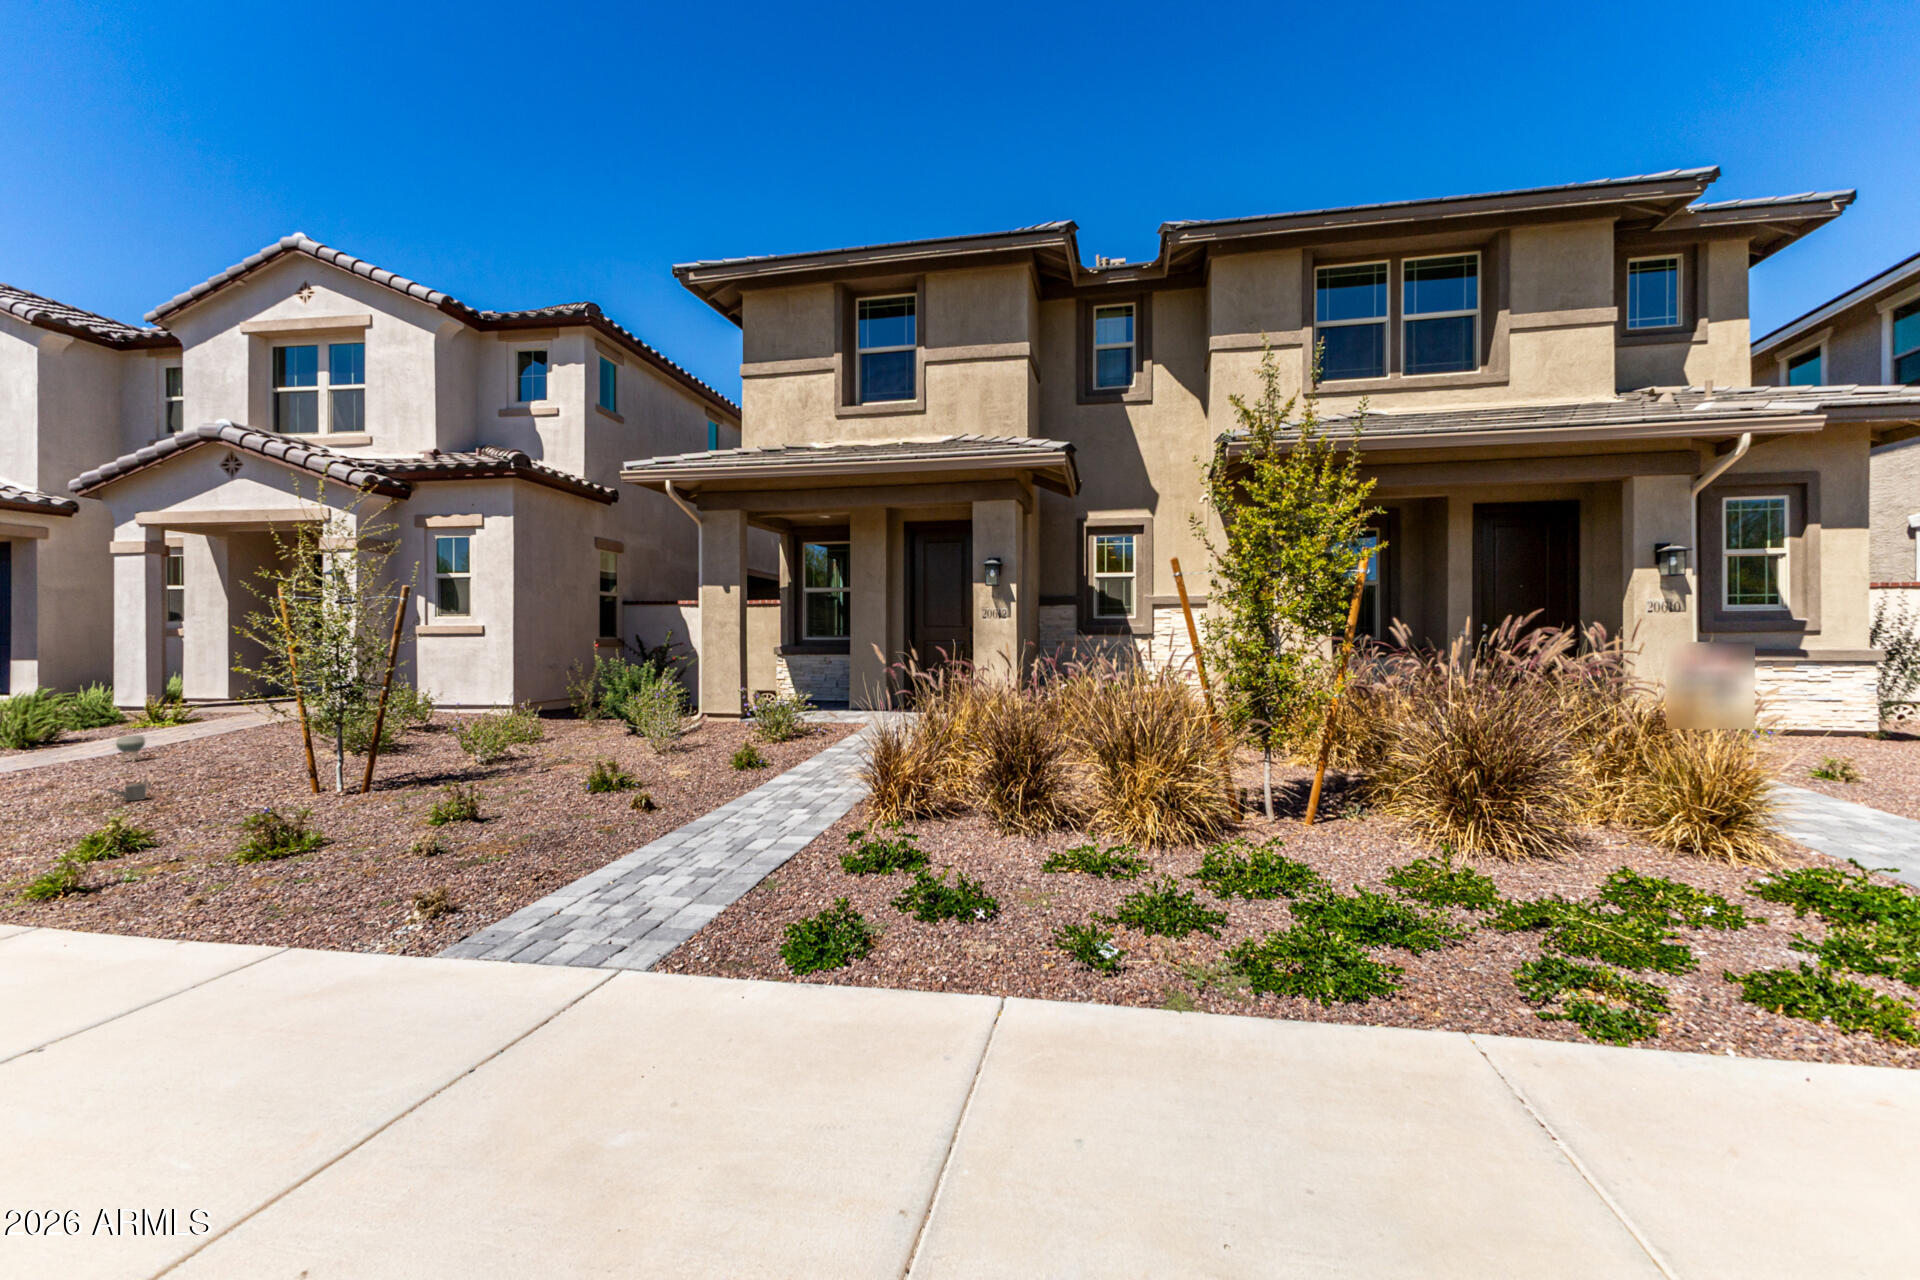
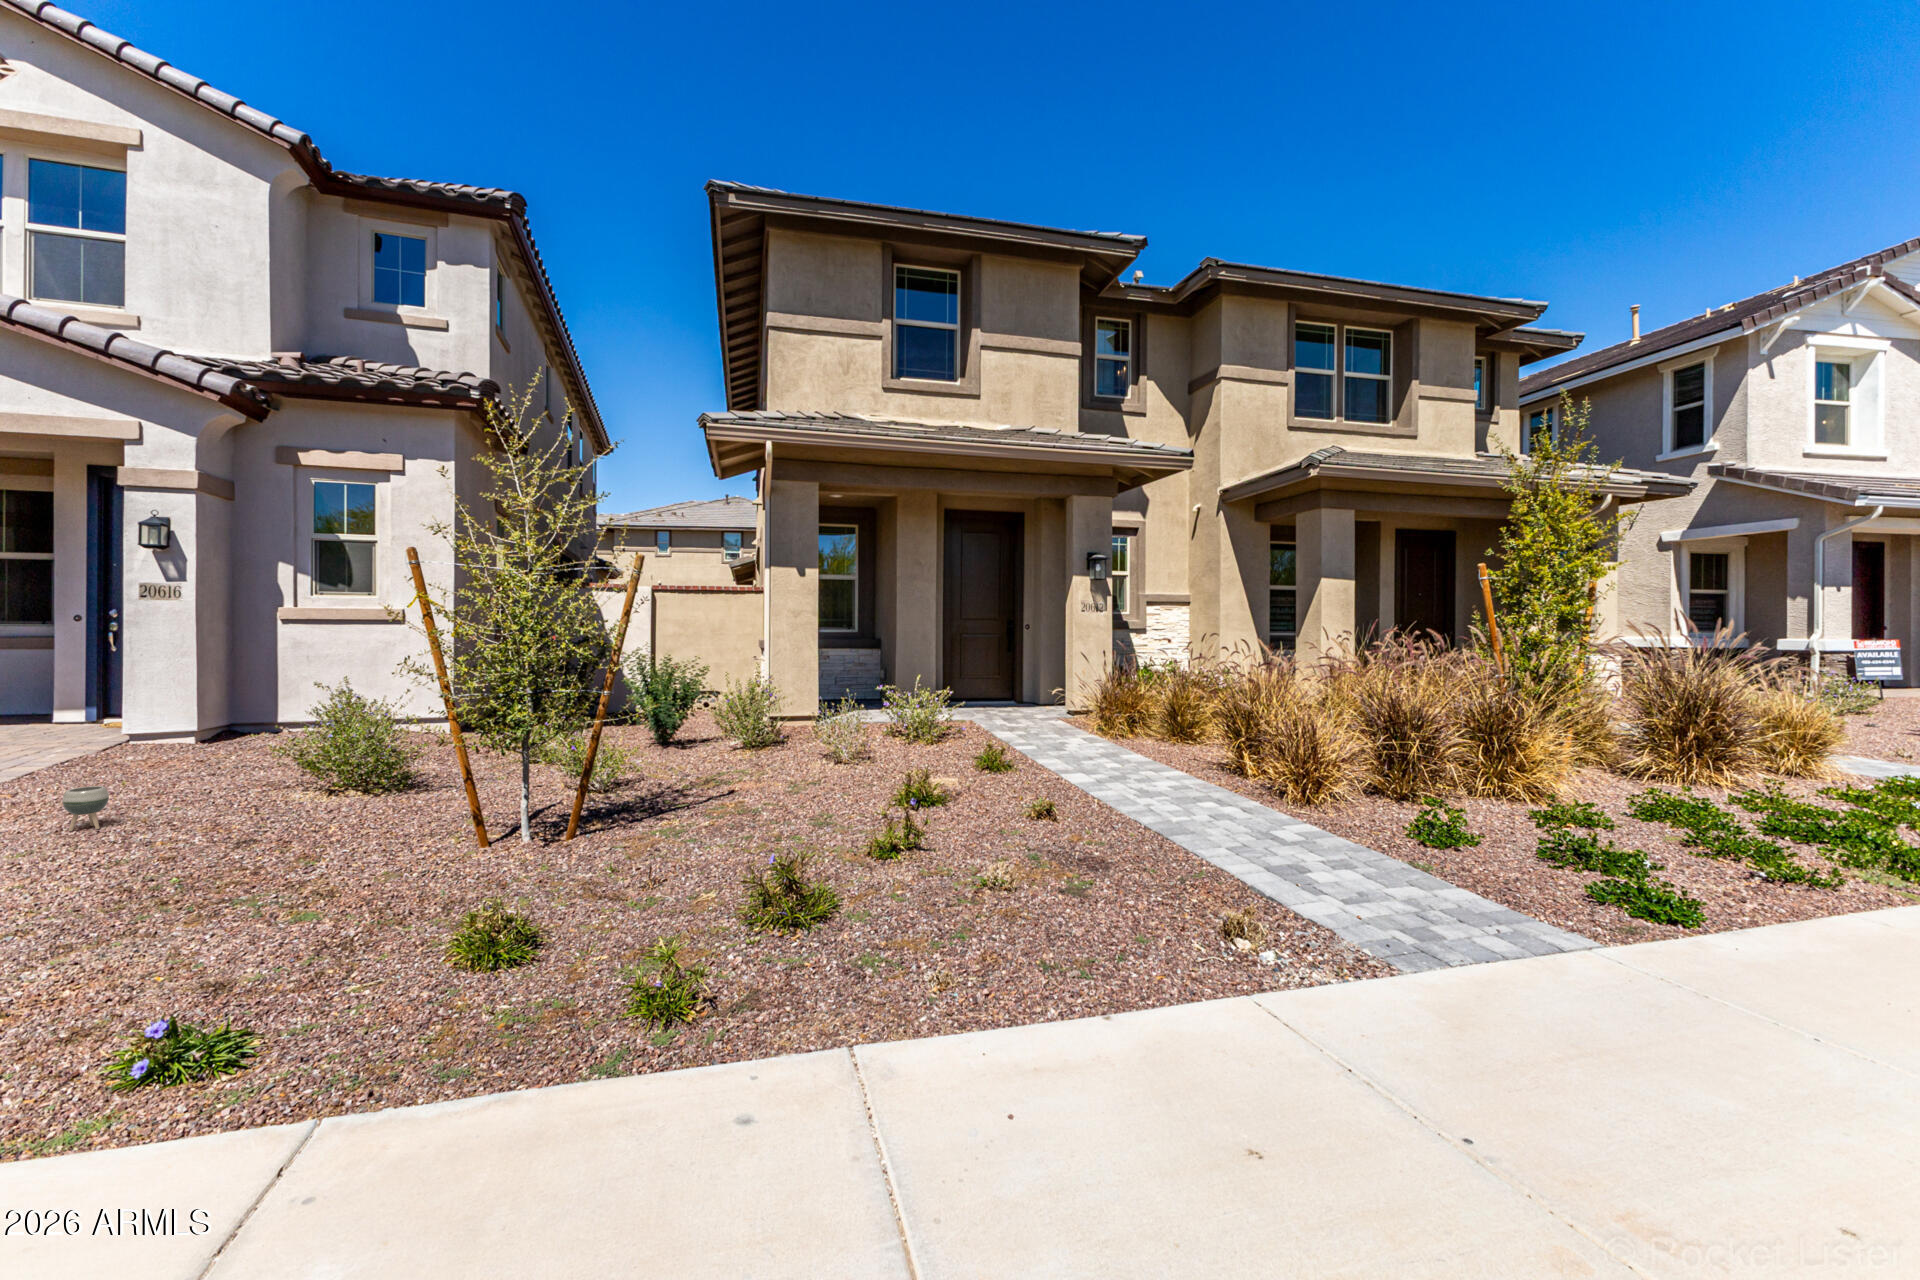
watering can: present [108,782,151,801] -> none [346,849,374,879]

